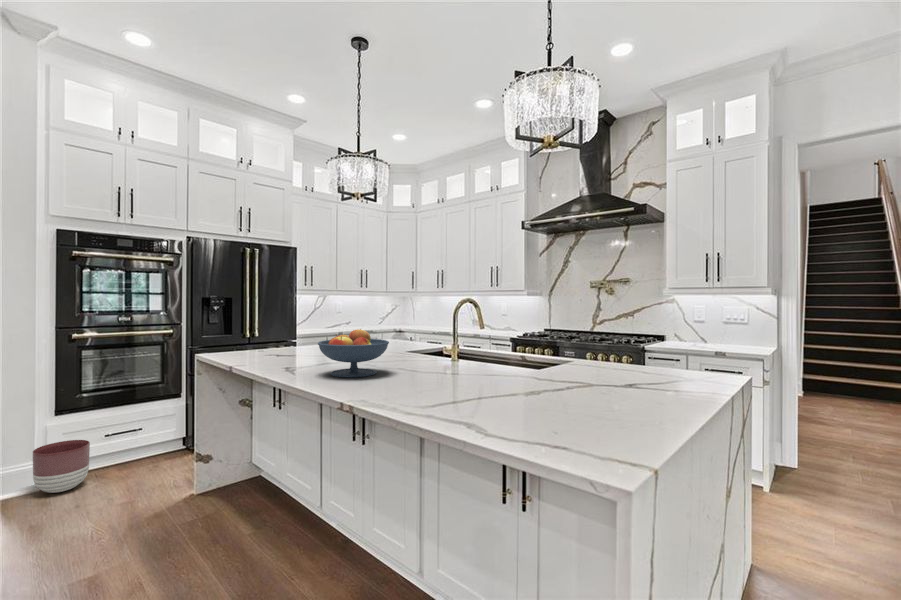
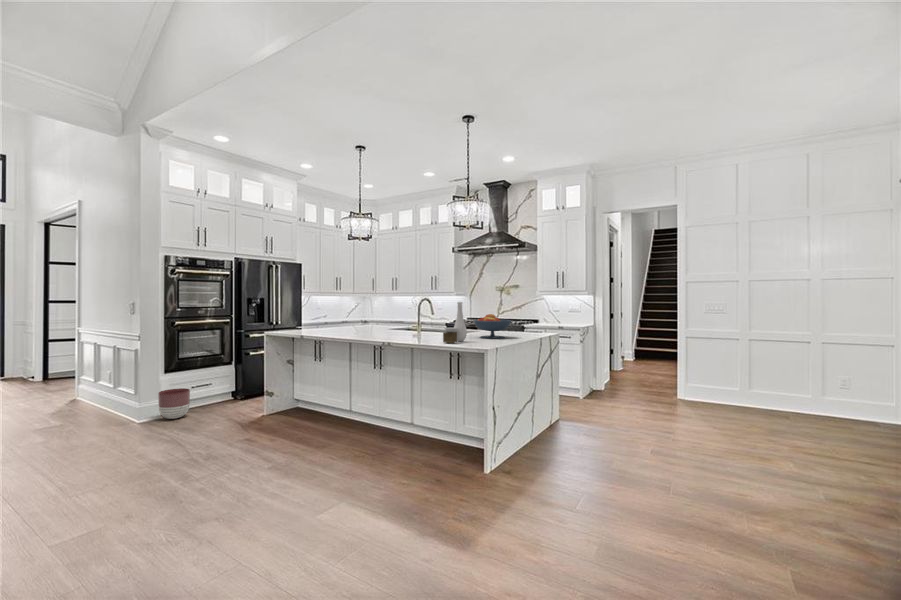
vase: none [471,312,543,441] -> present [443,302,467,343]
fruit bowl: present [318,329,389,377] -> present [474,314,511,339]

